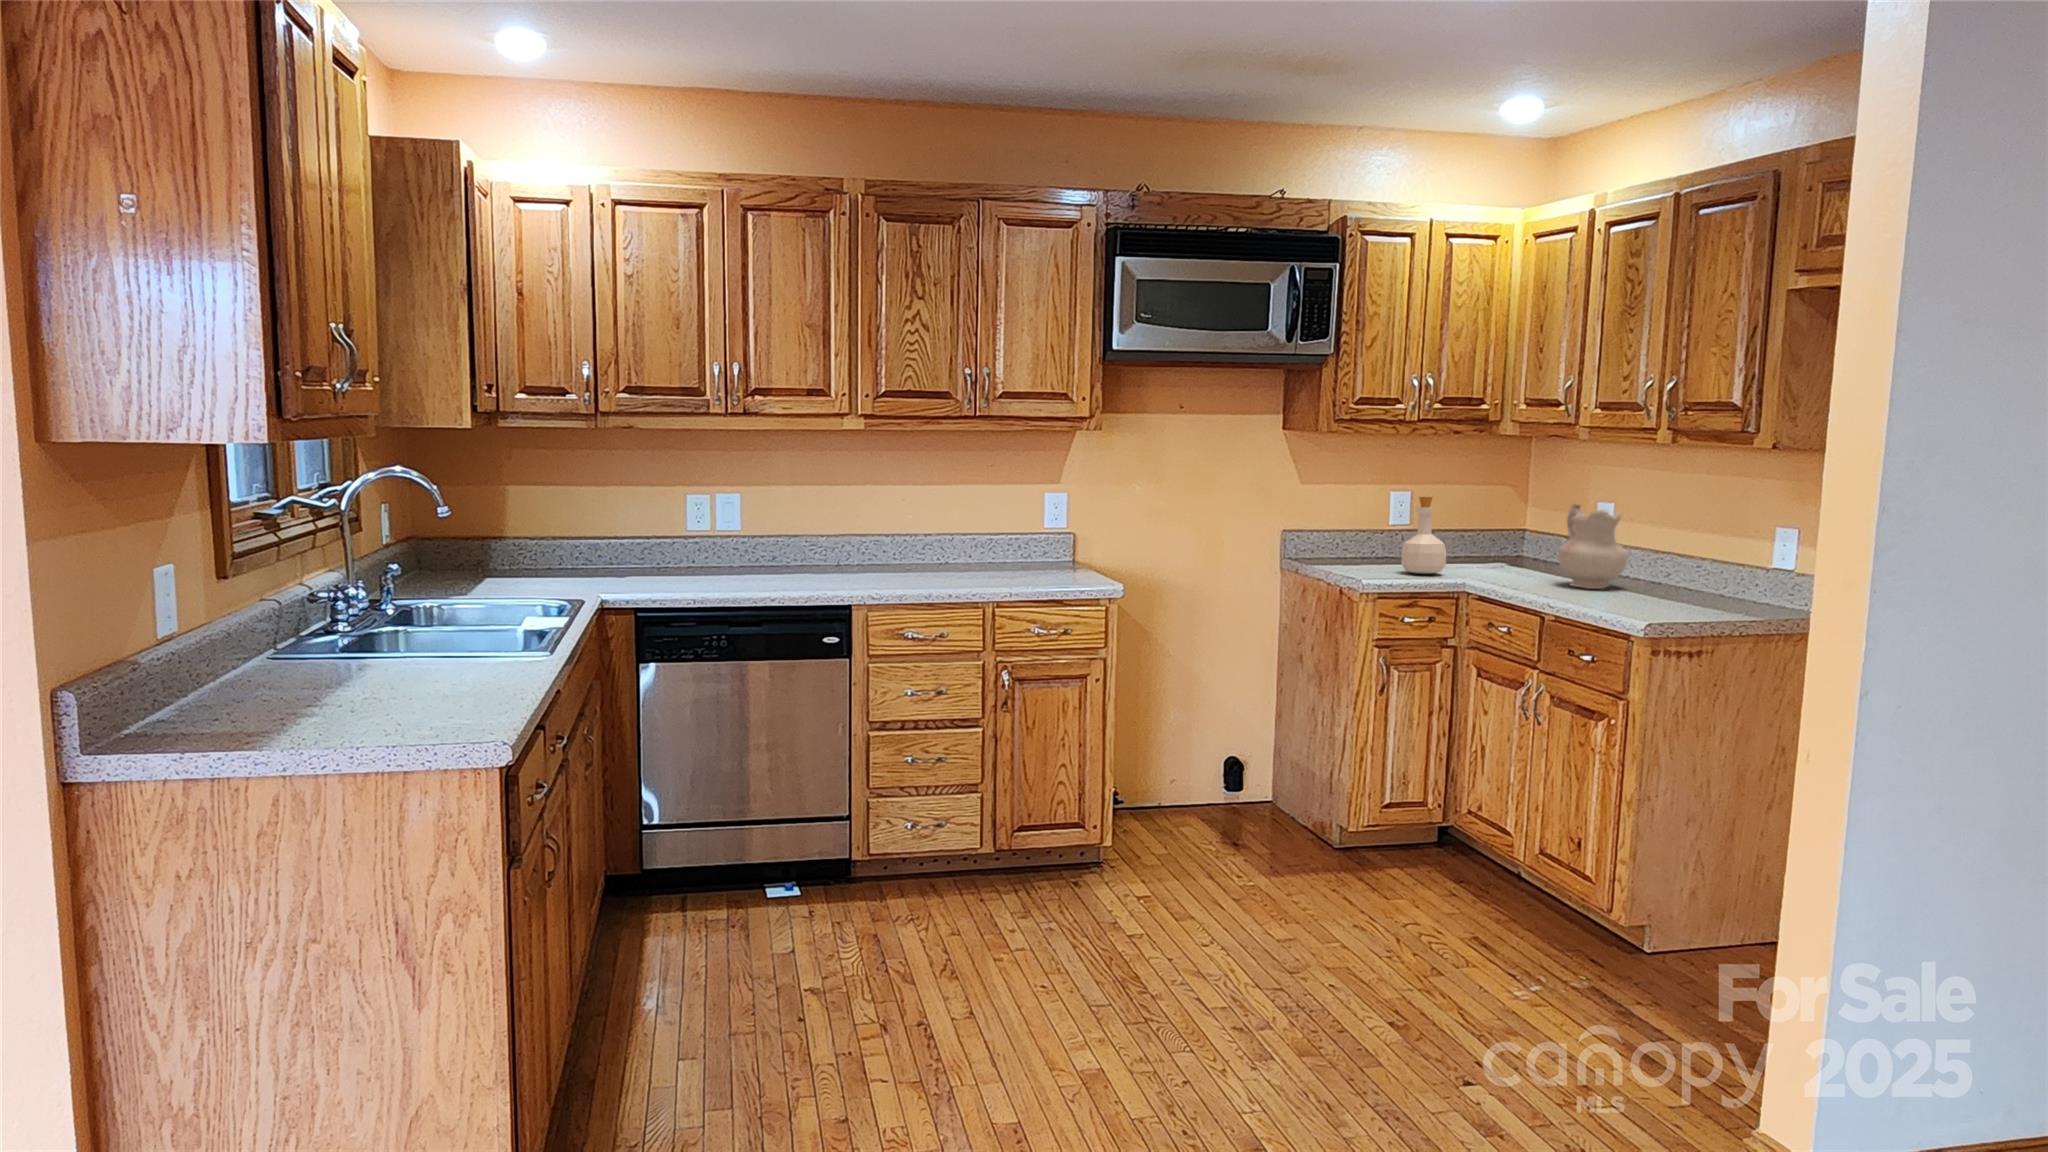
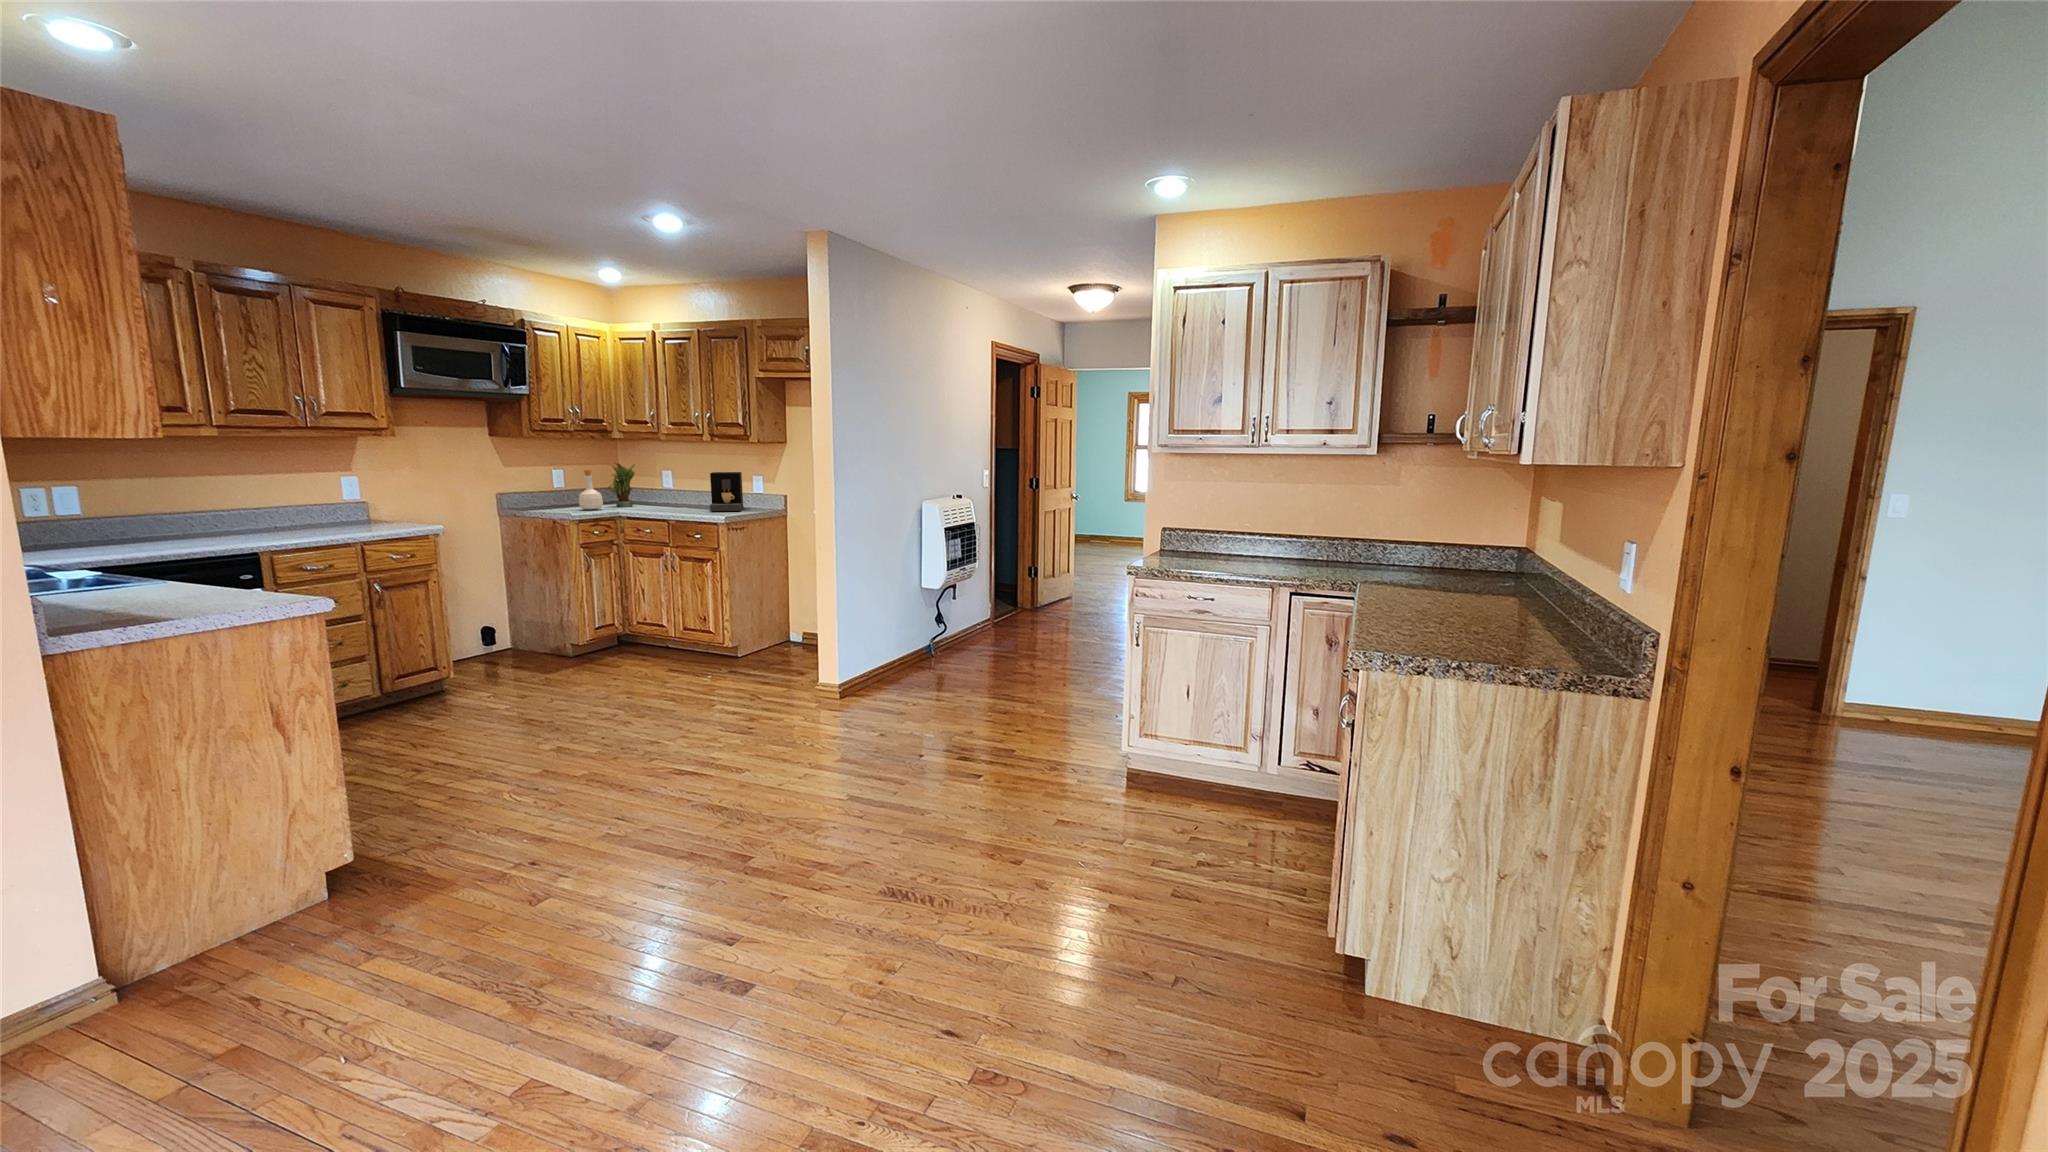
potted plant: none [1470,482,1528,573] -> present [607,462,635,507]
ceramic pitcher: present [1558,504,1627,589] -> none [659,470,691,508]
coffee maker: none [1626,517,1745,618] -> present [710,472,743,511]

